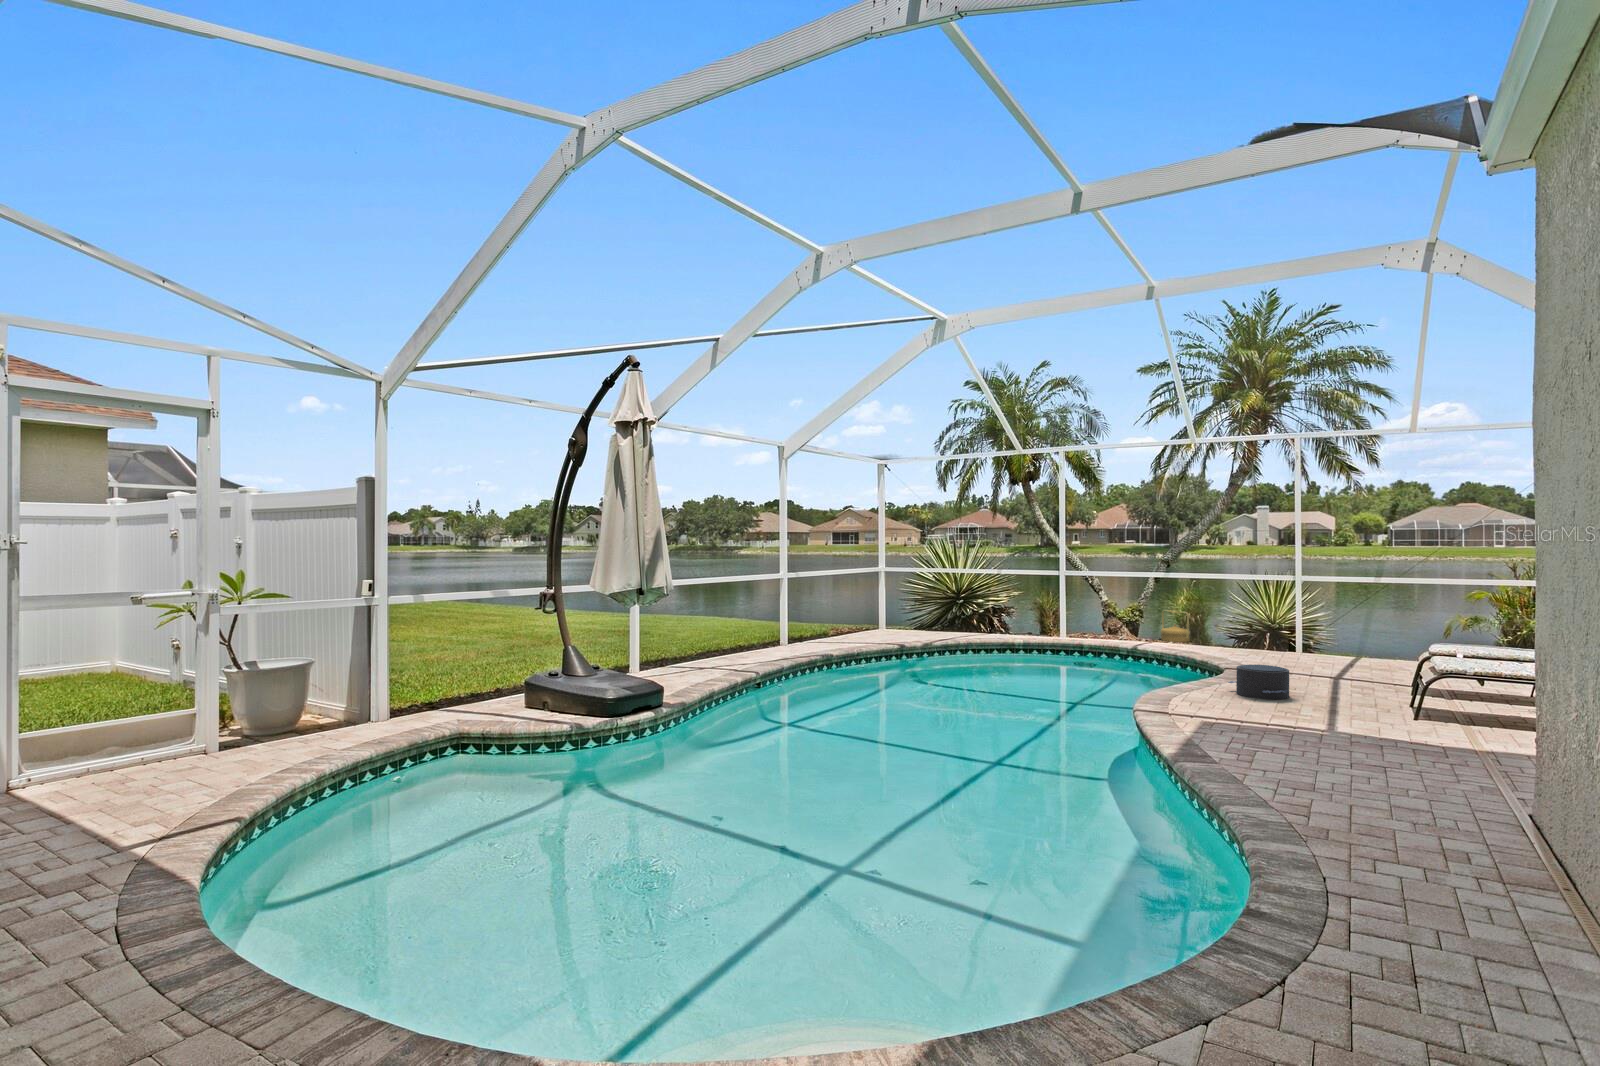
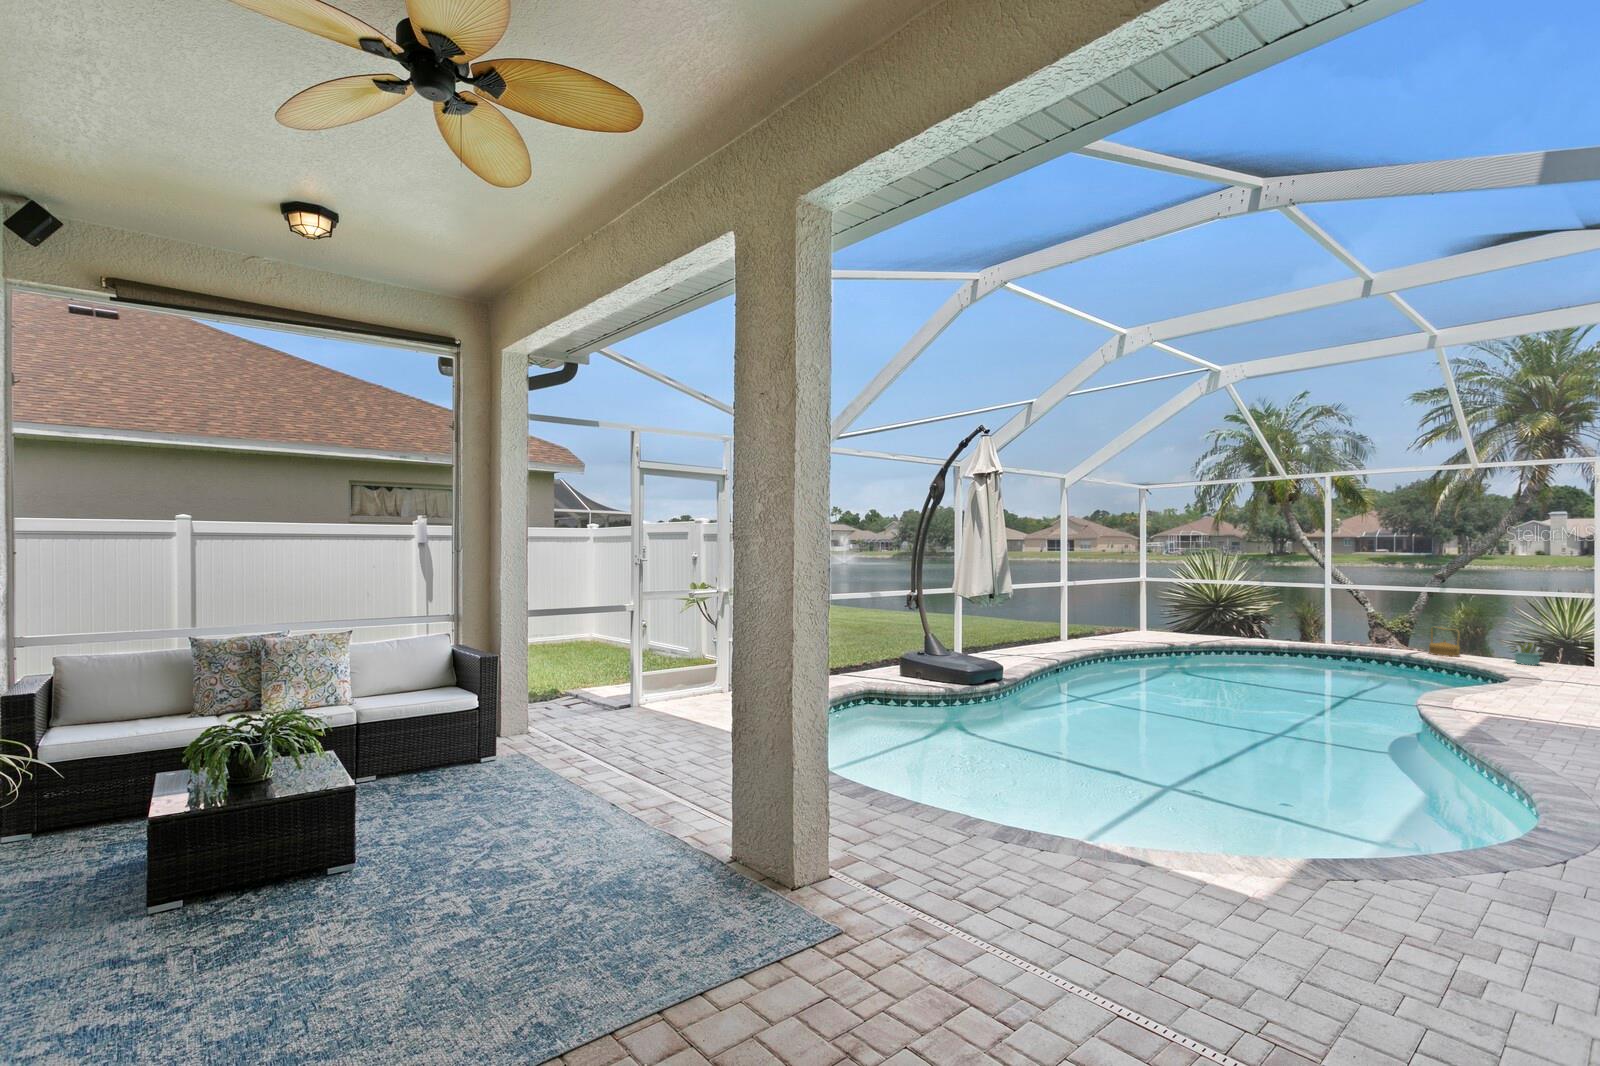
decorative plant: none [1234,622,1265,647] -> present [1511,642,1543,665]
pouf: present [1228,665,1290,699] -> none [1495,679,1560,711]

